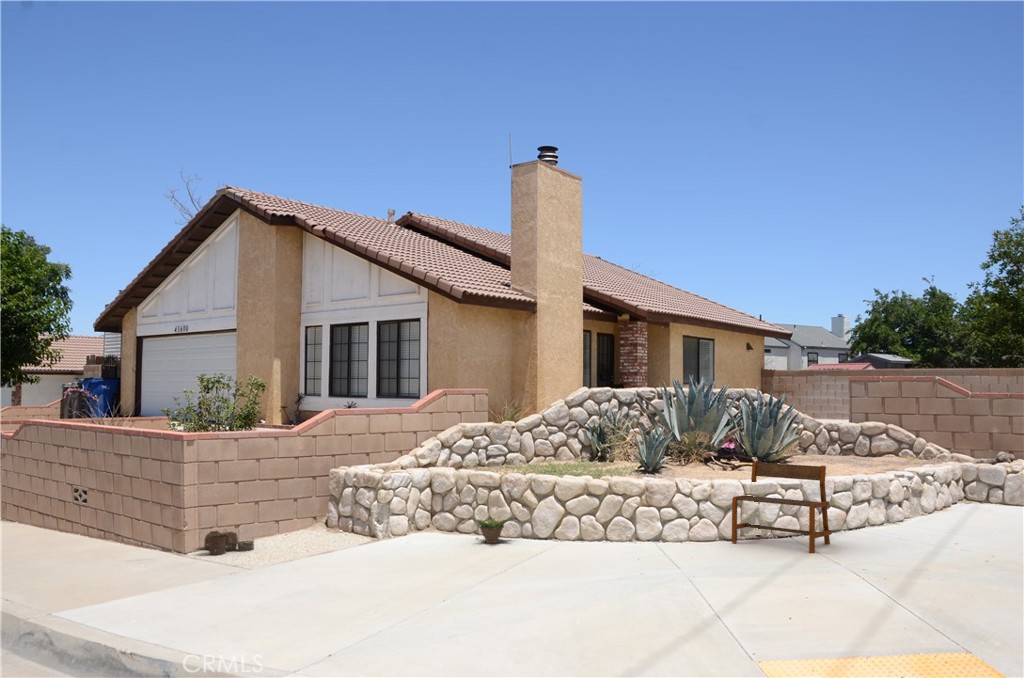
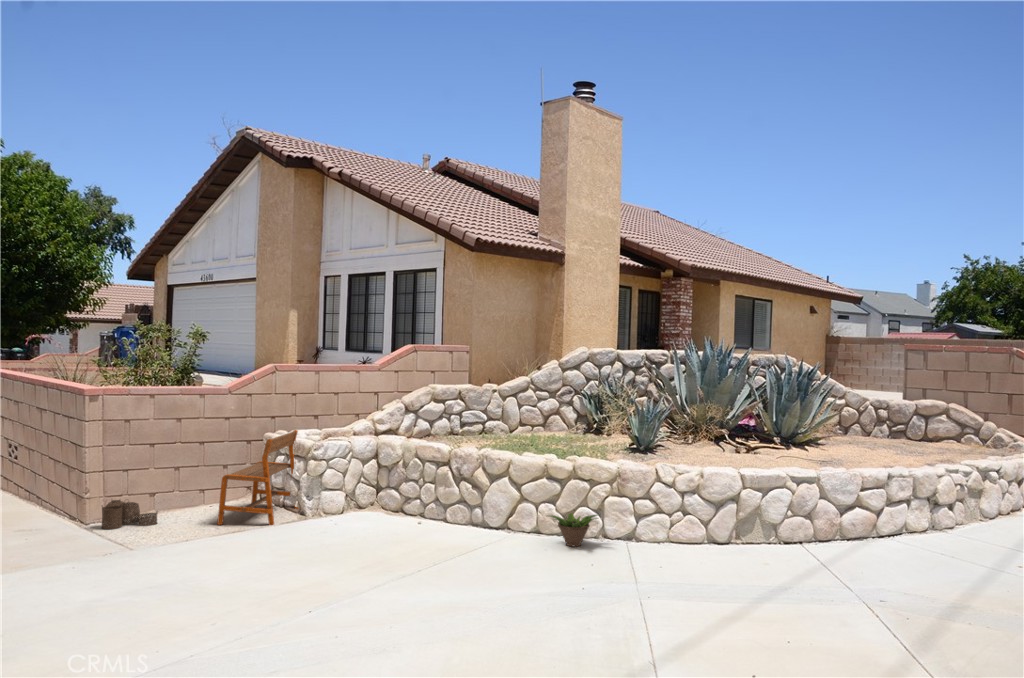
bench: present [732,462,832,553] -> present [217,430,298,525]
decorative plant: present [475,518,510,543] -> present [551,513,598,546]

